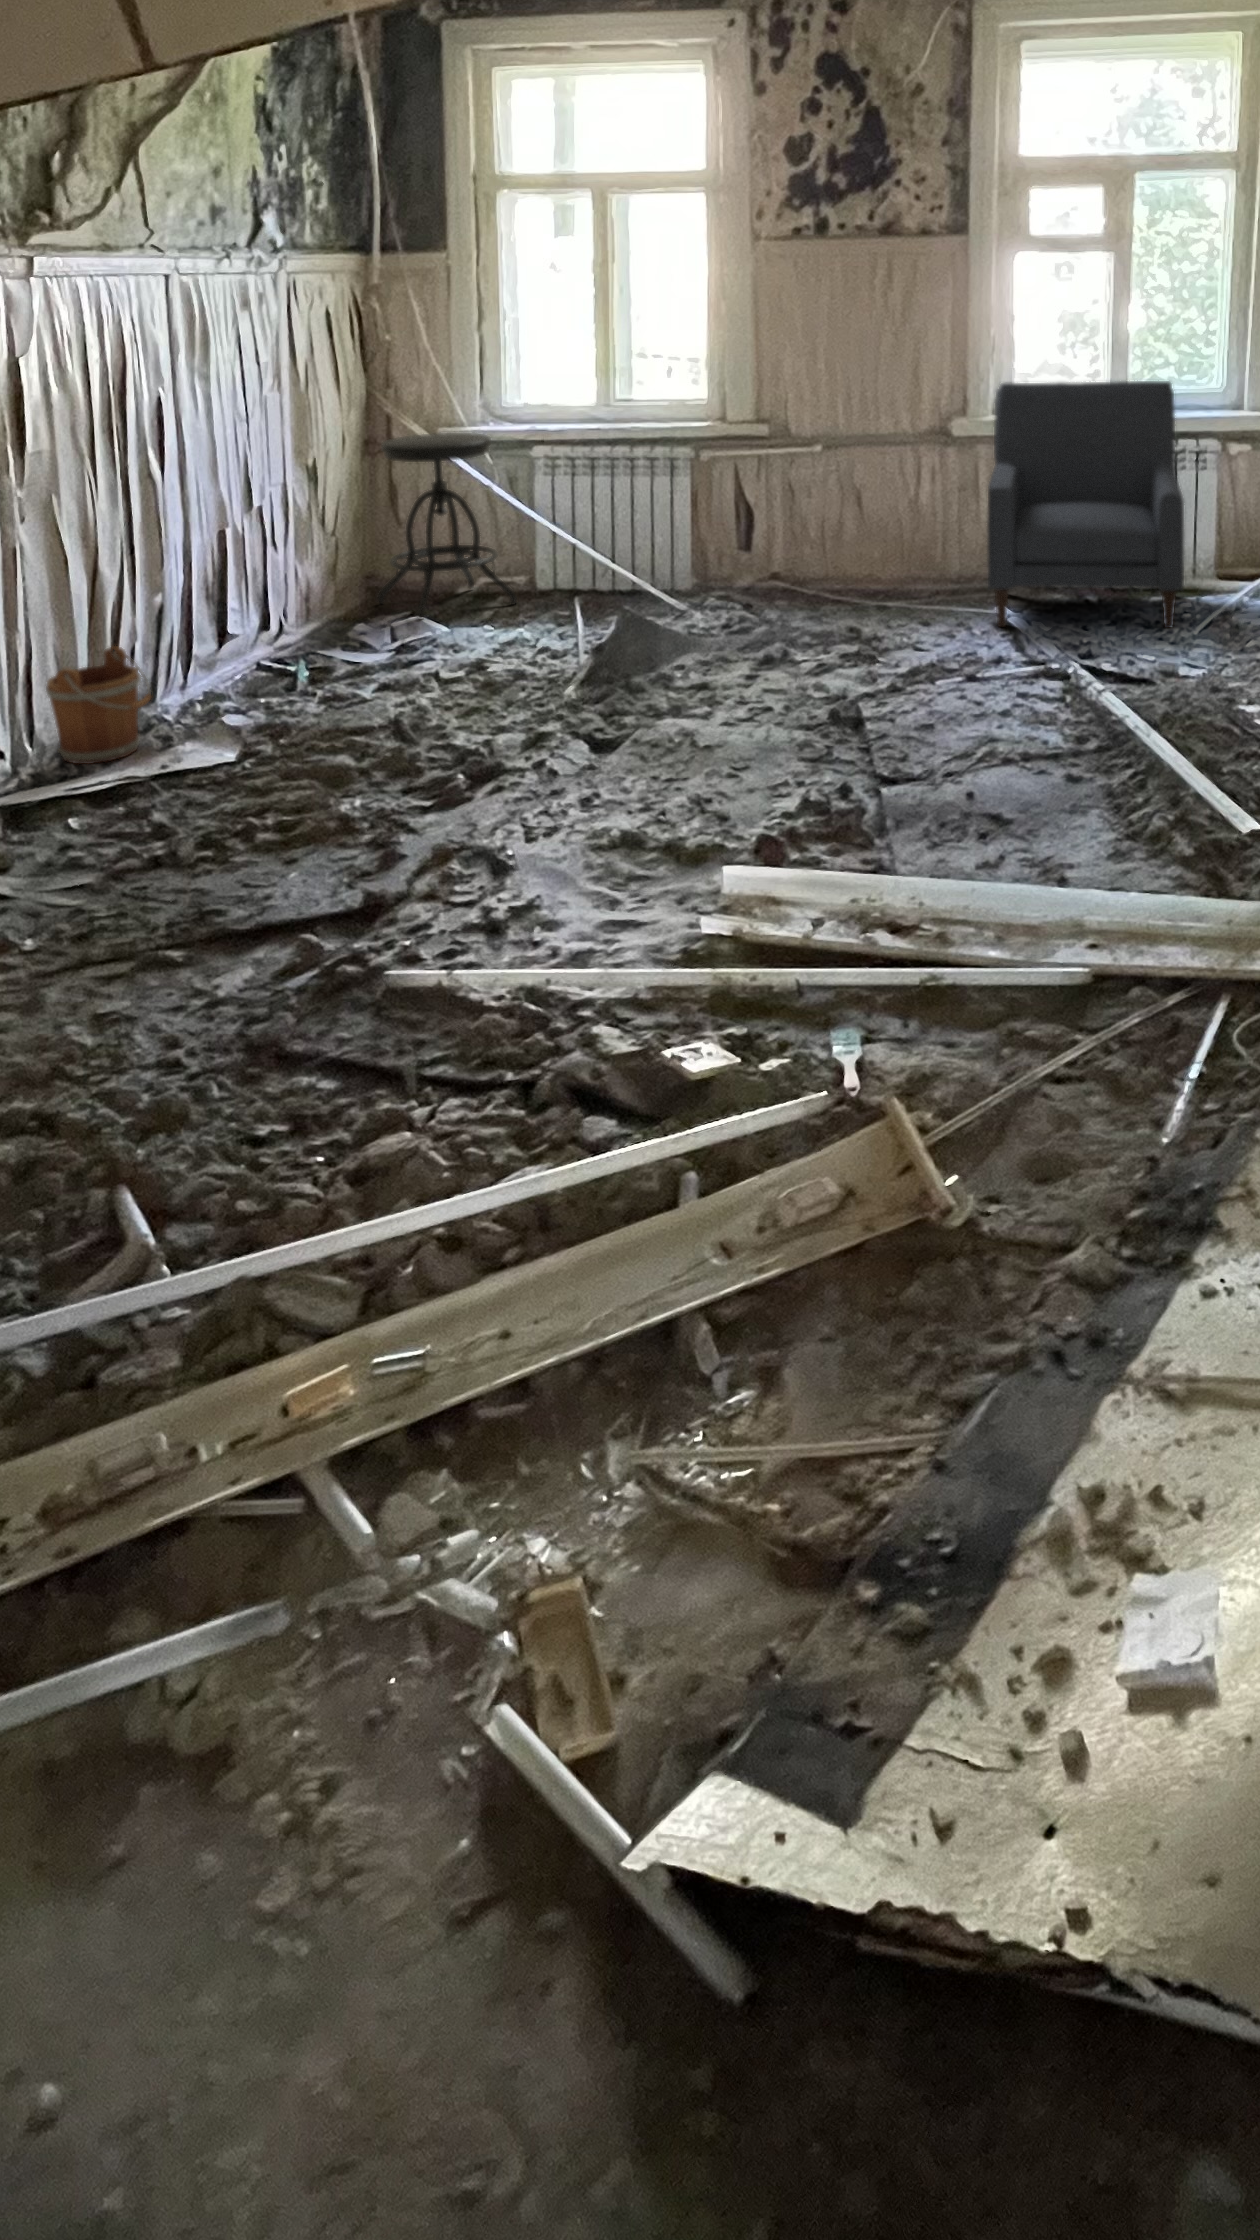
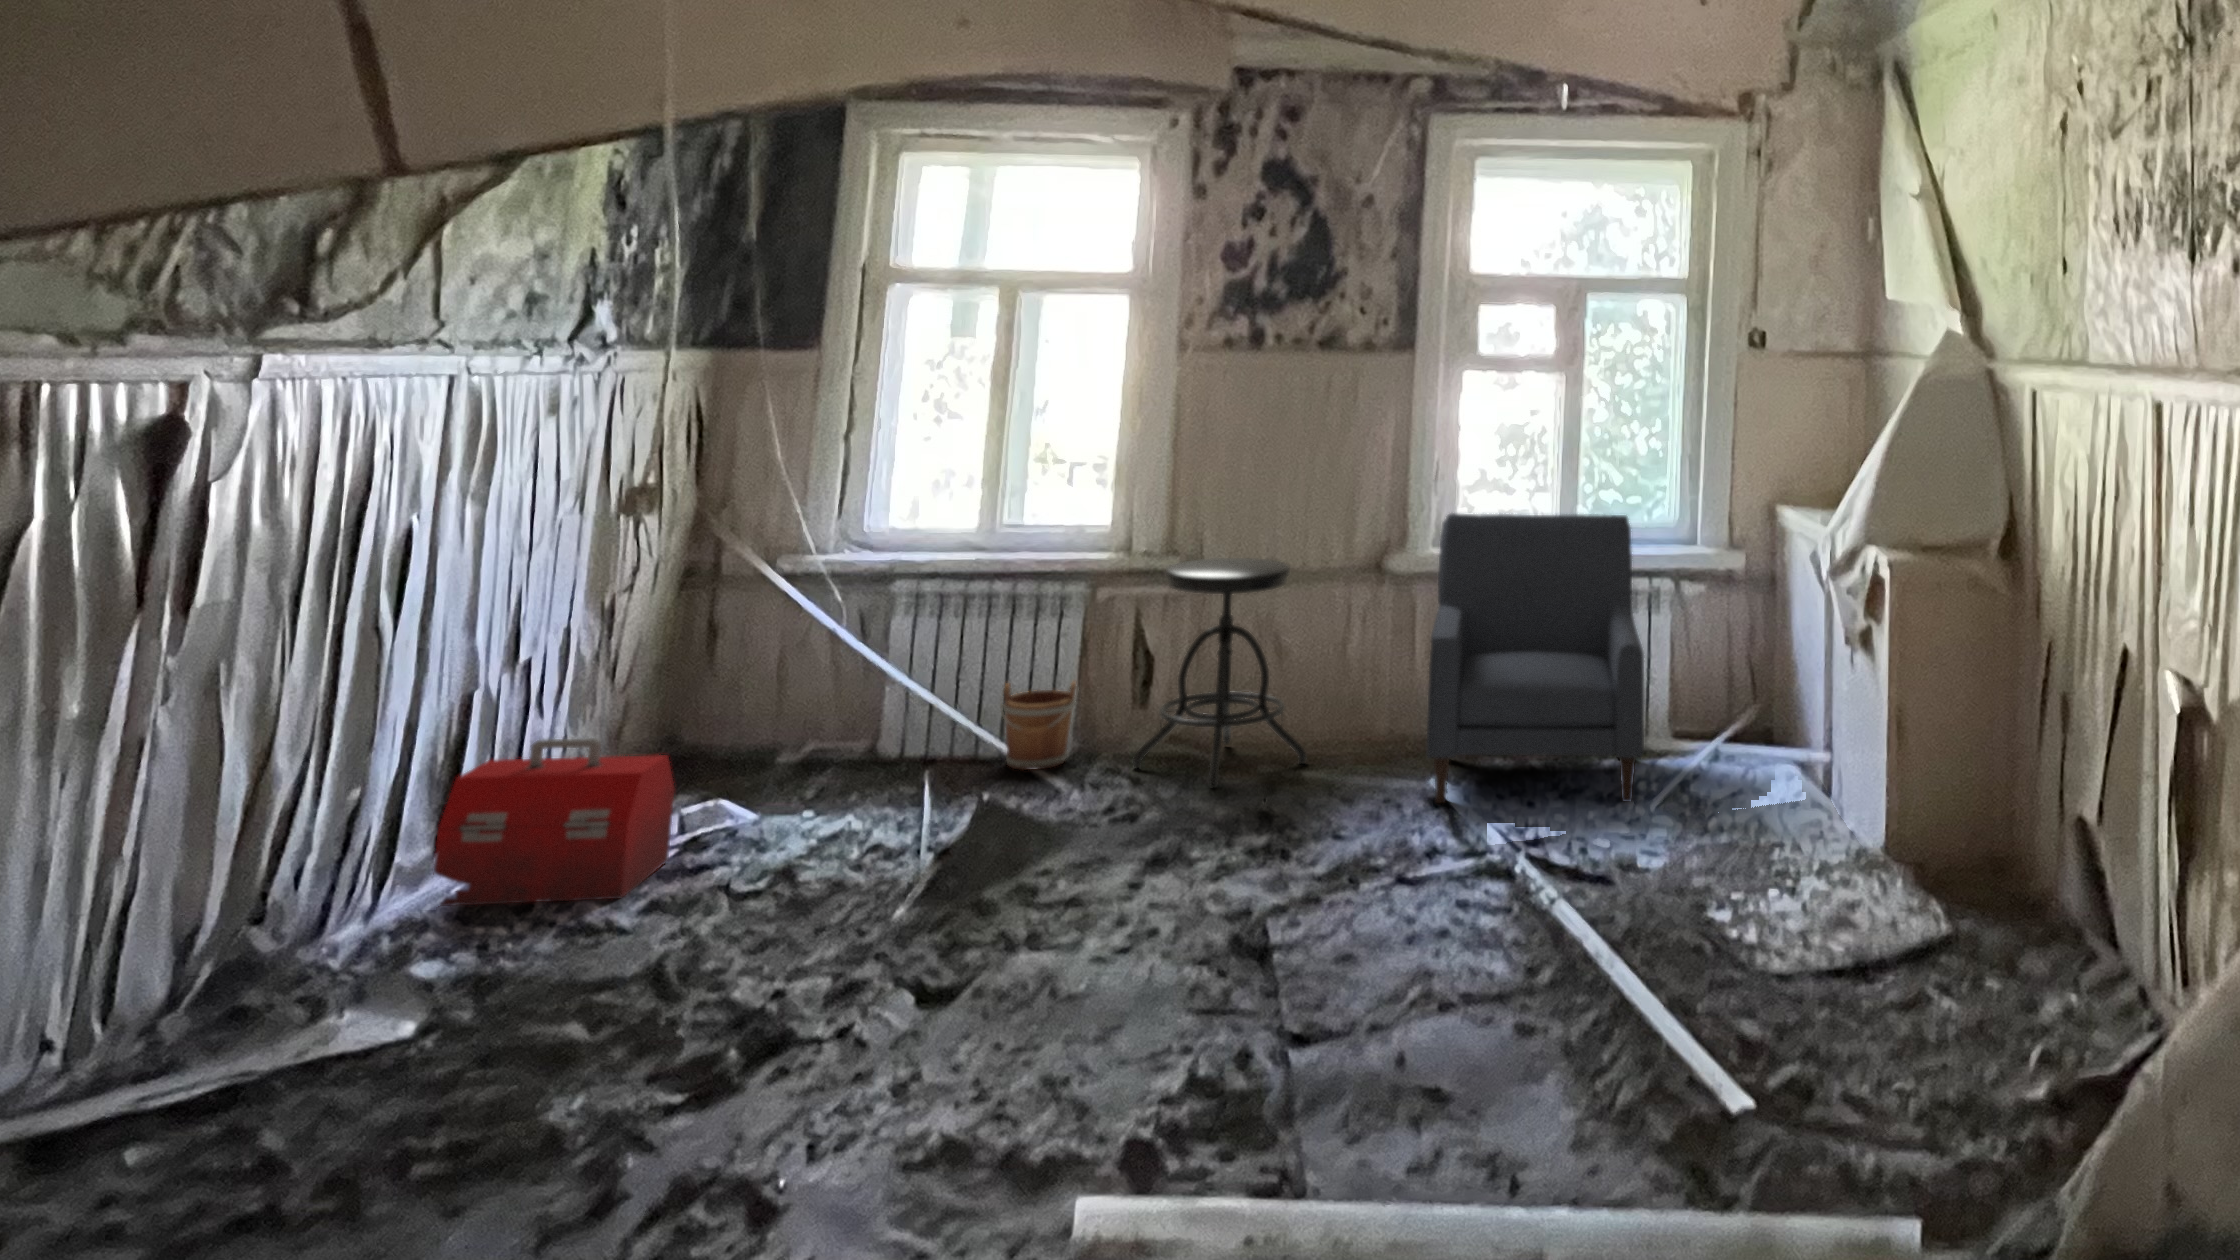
stool: present [378,433,517,620] -> present [1133,558,1306,788]
toolbox: none [223,563,389,682] -> present [434,738,674,906]
bucket: present [46,646,151,764] -> present [1000,682,1079,770]

